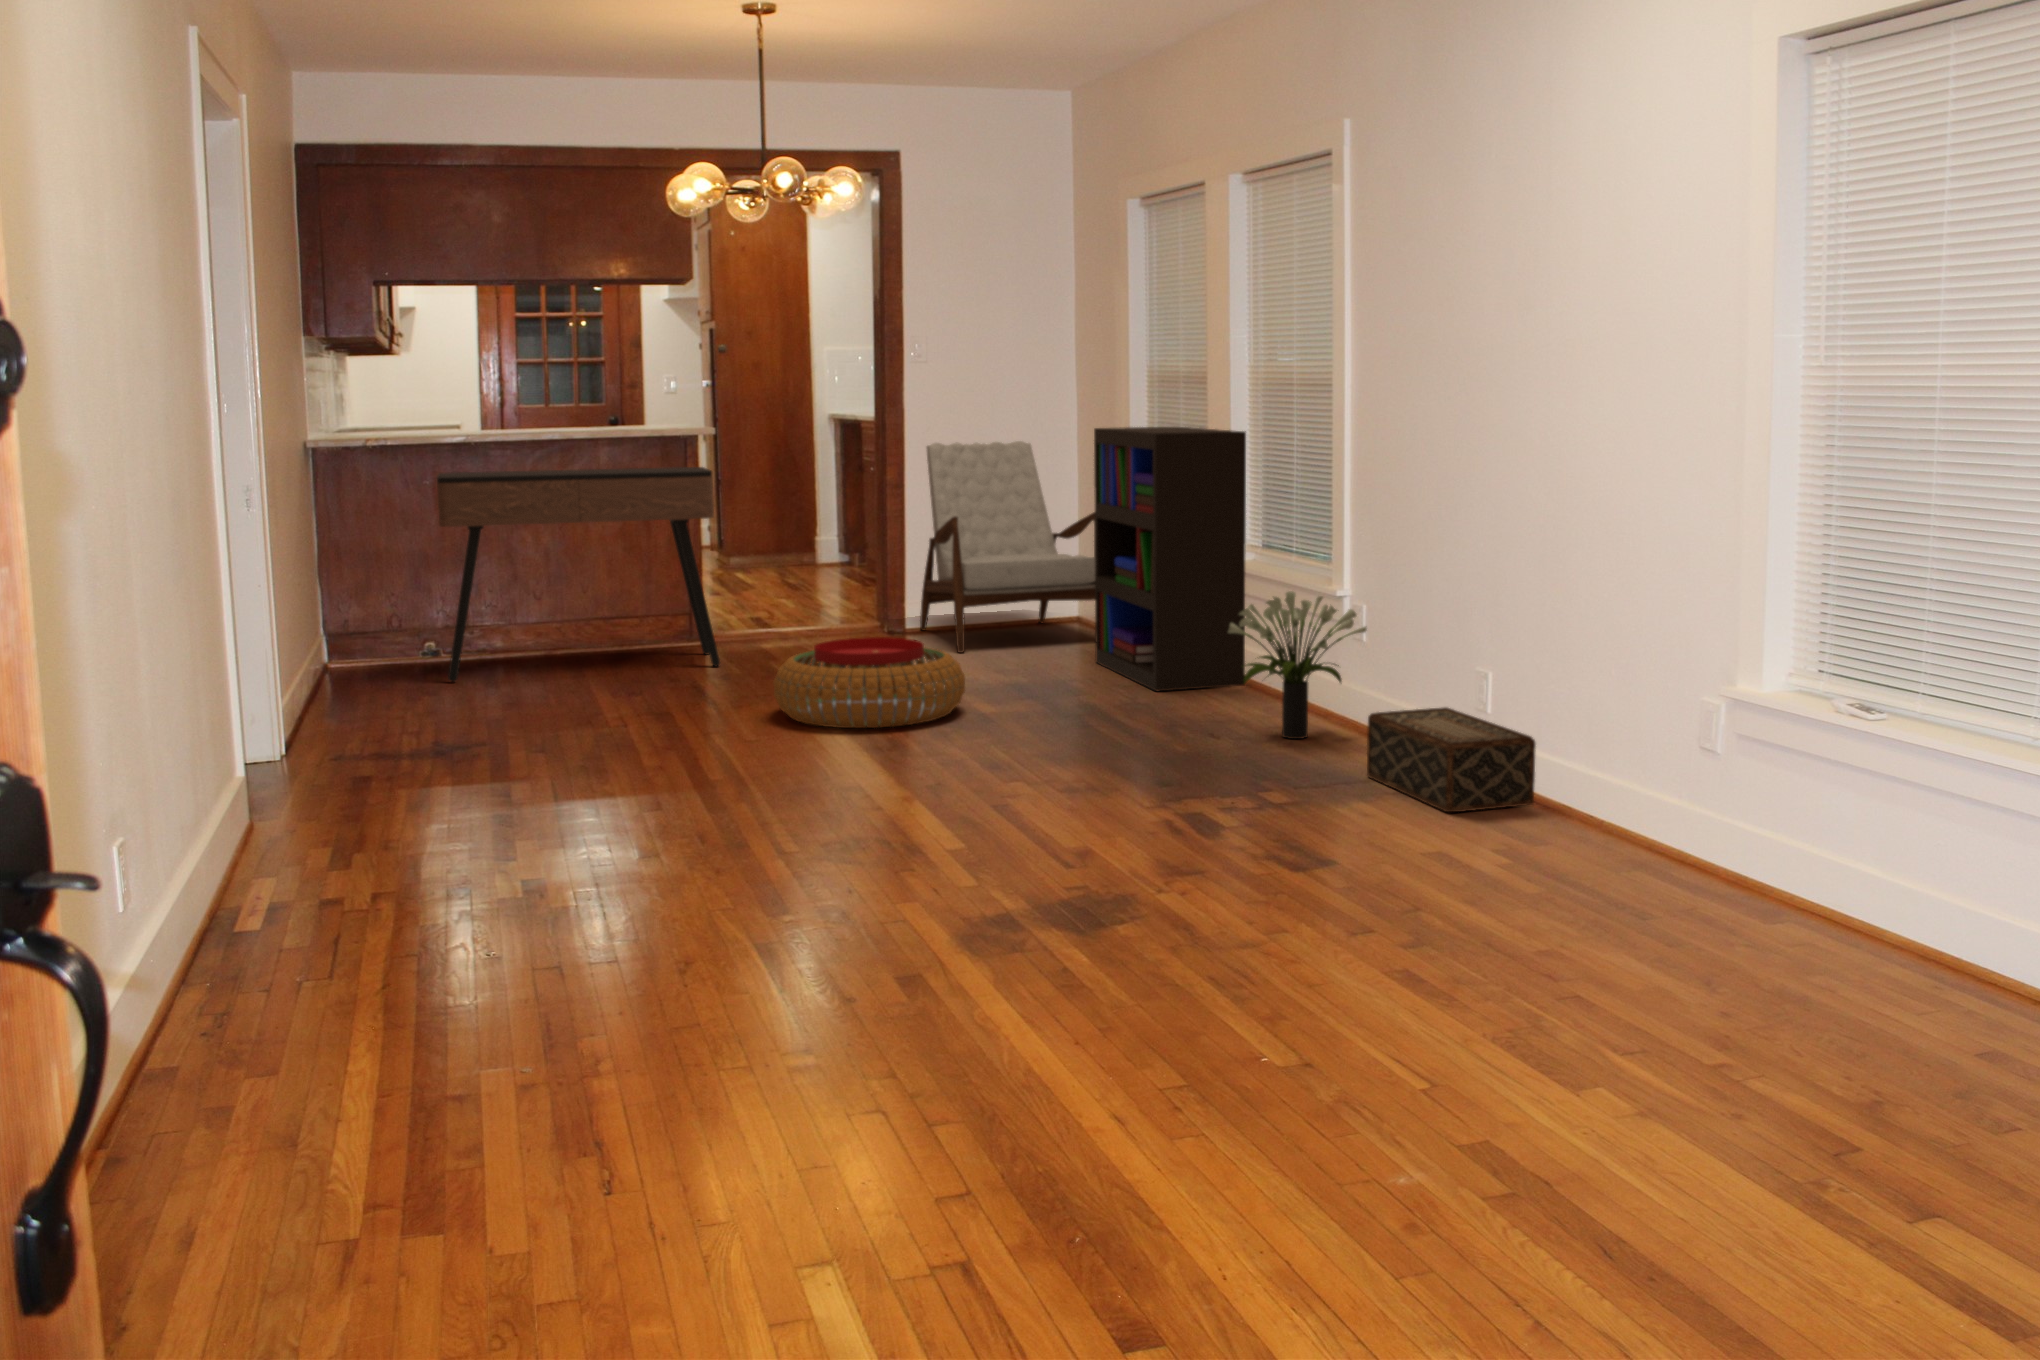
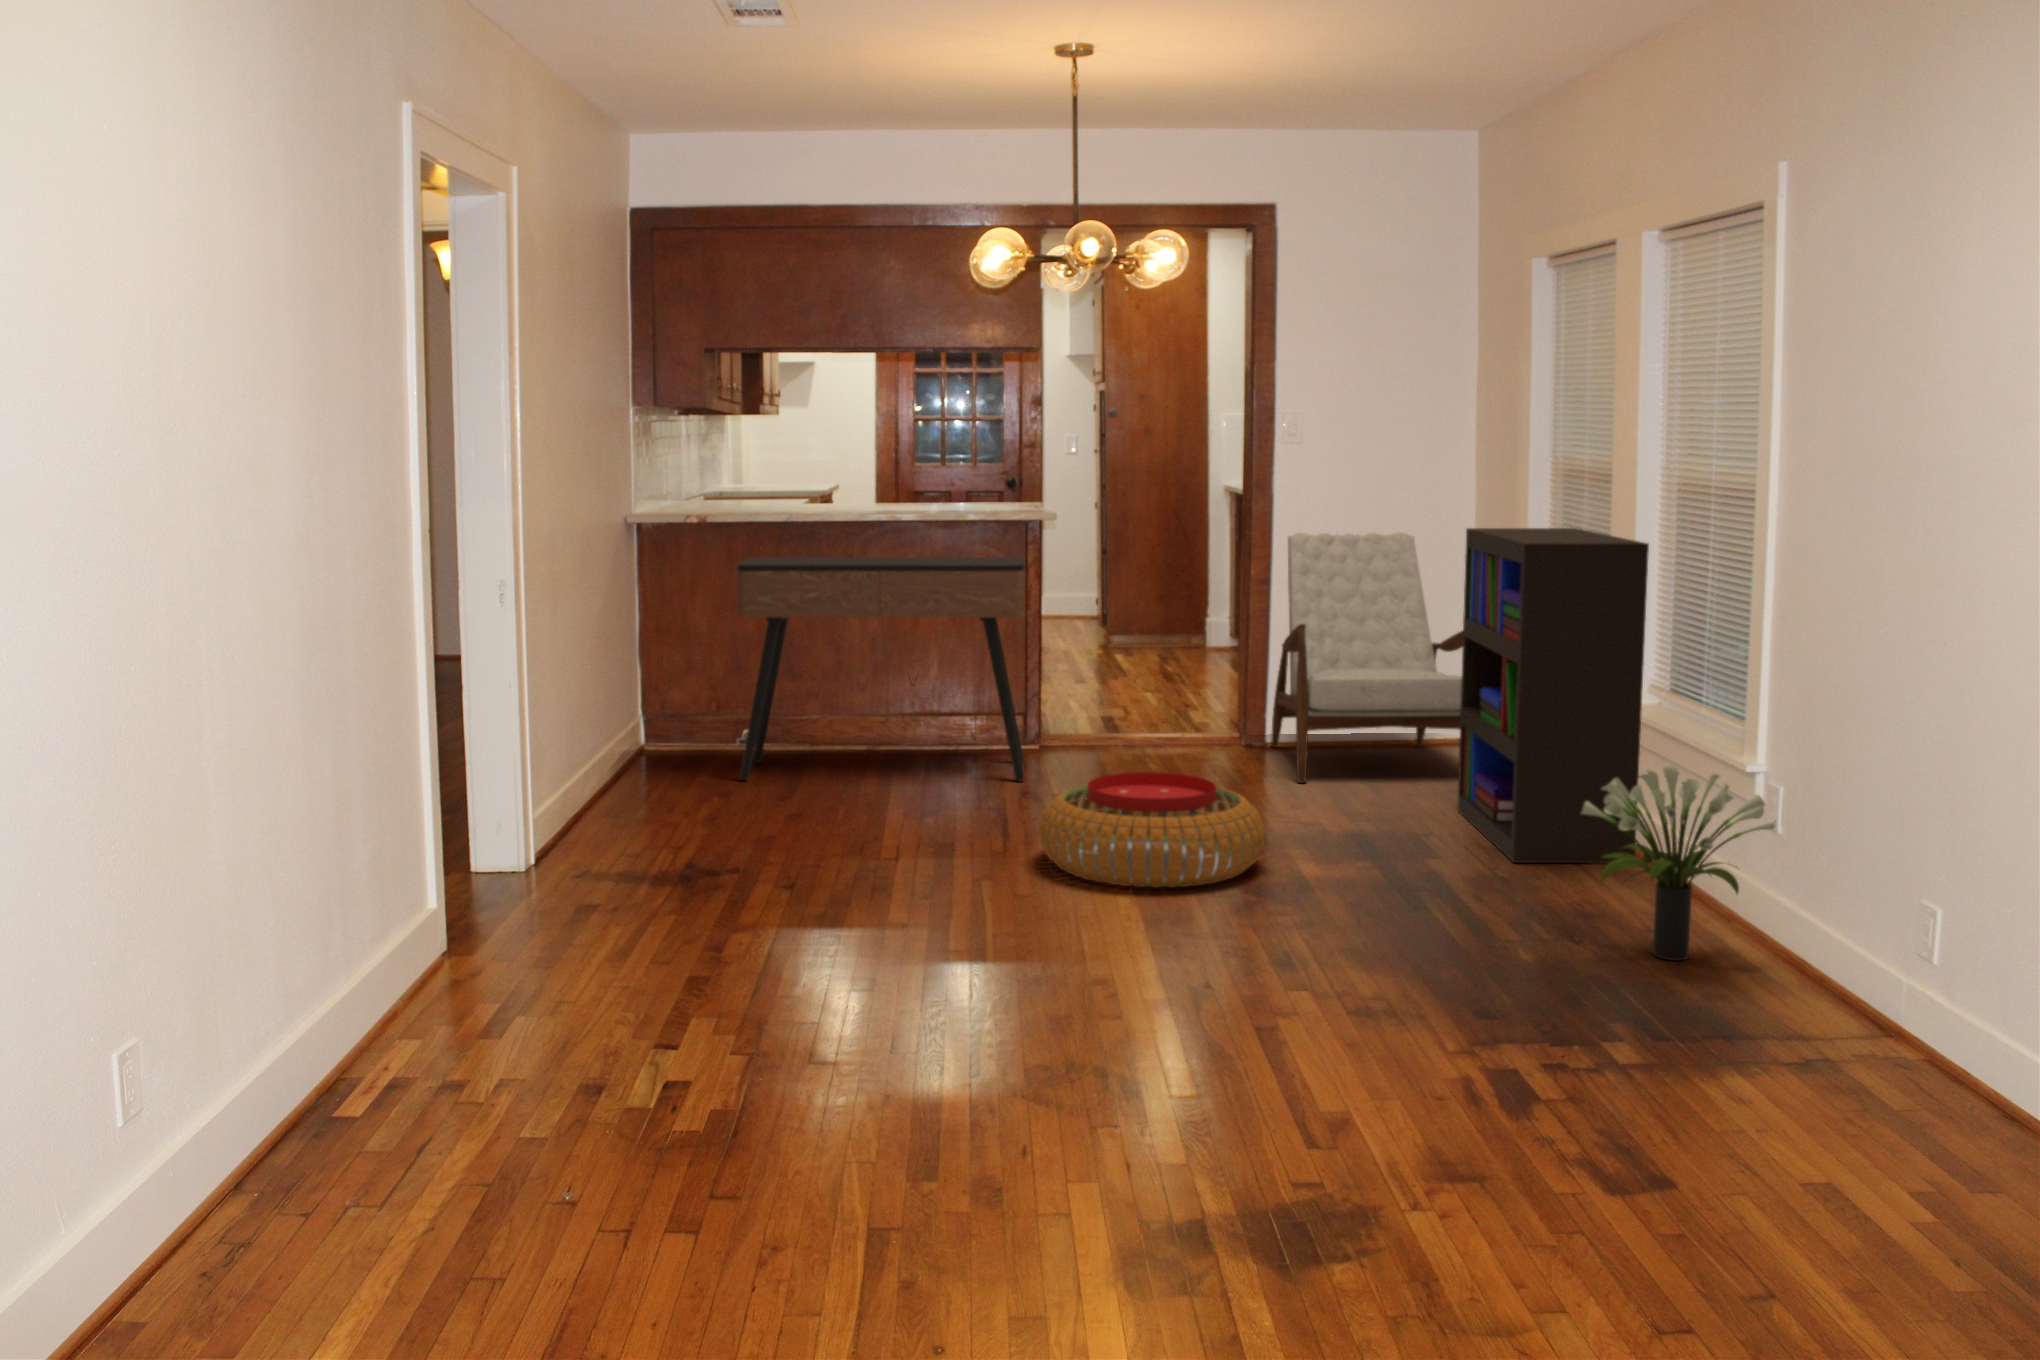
woven basket: present [1367,707,1536,812] -> none [1748,953,1997,1124]

